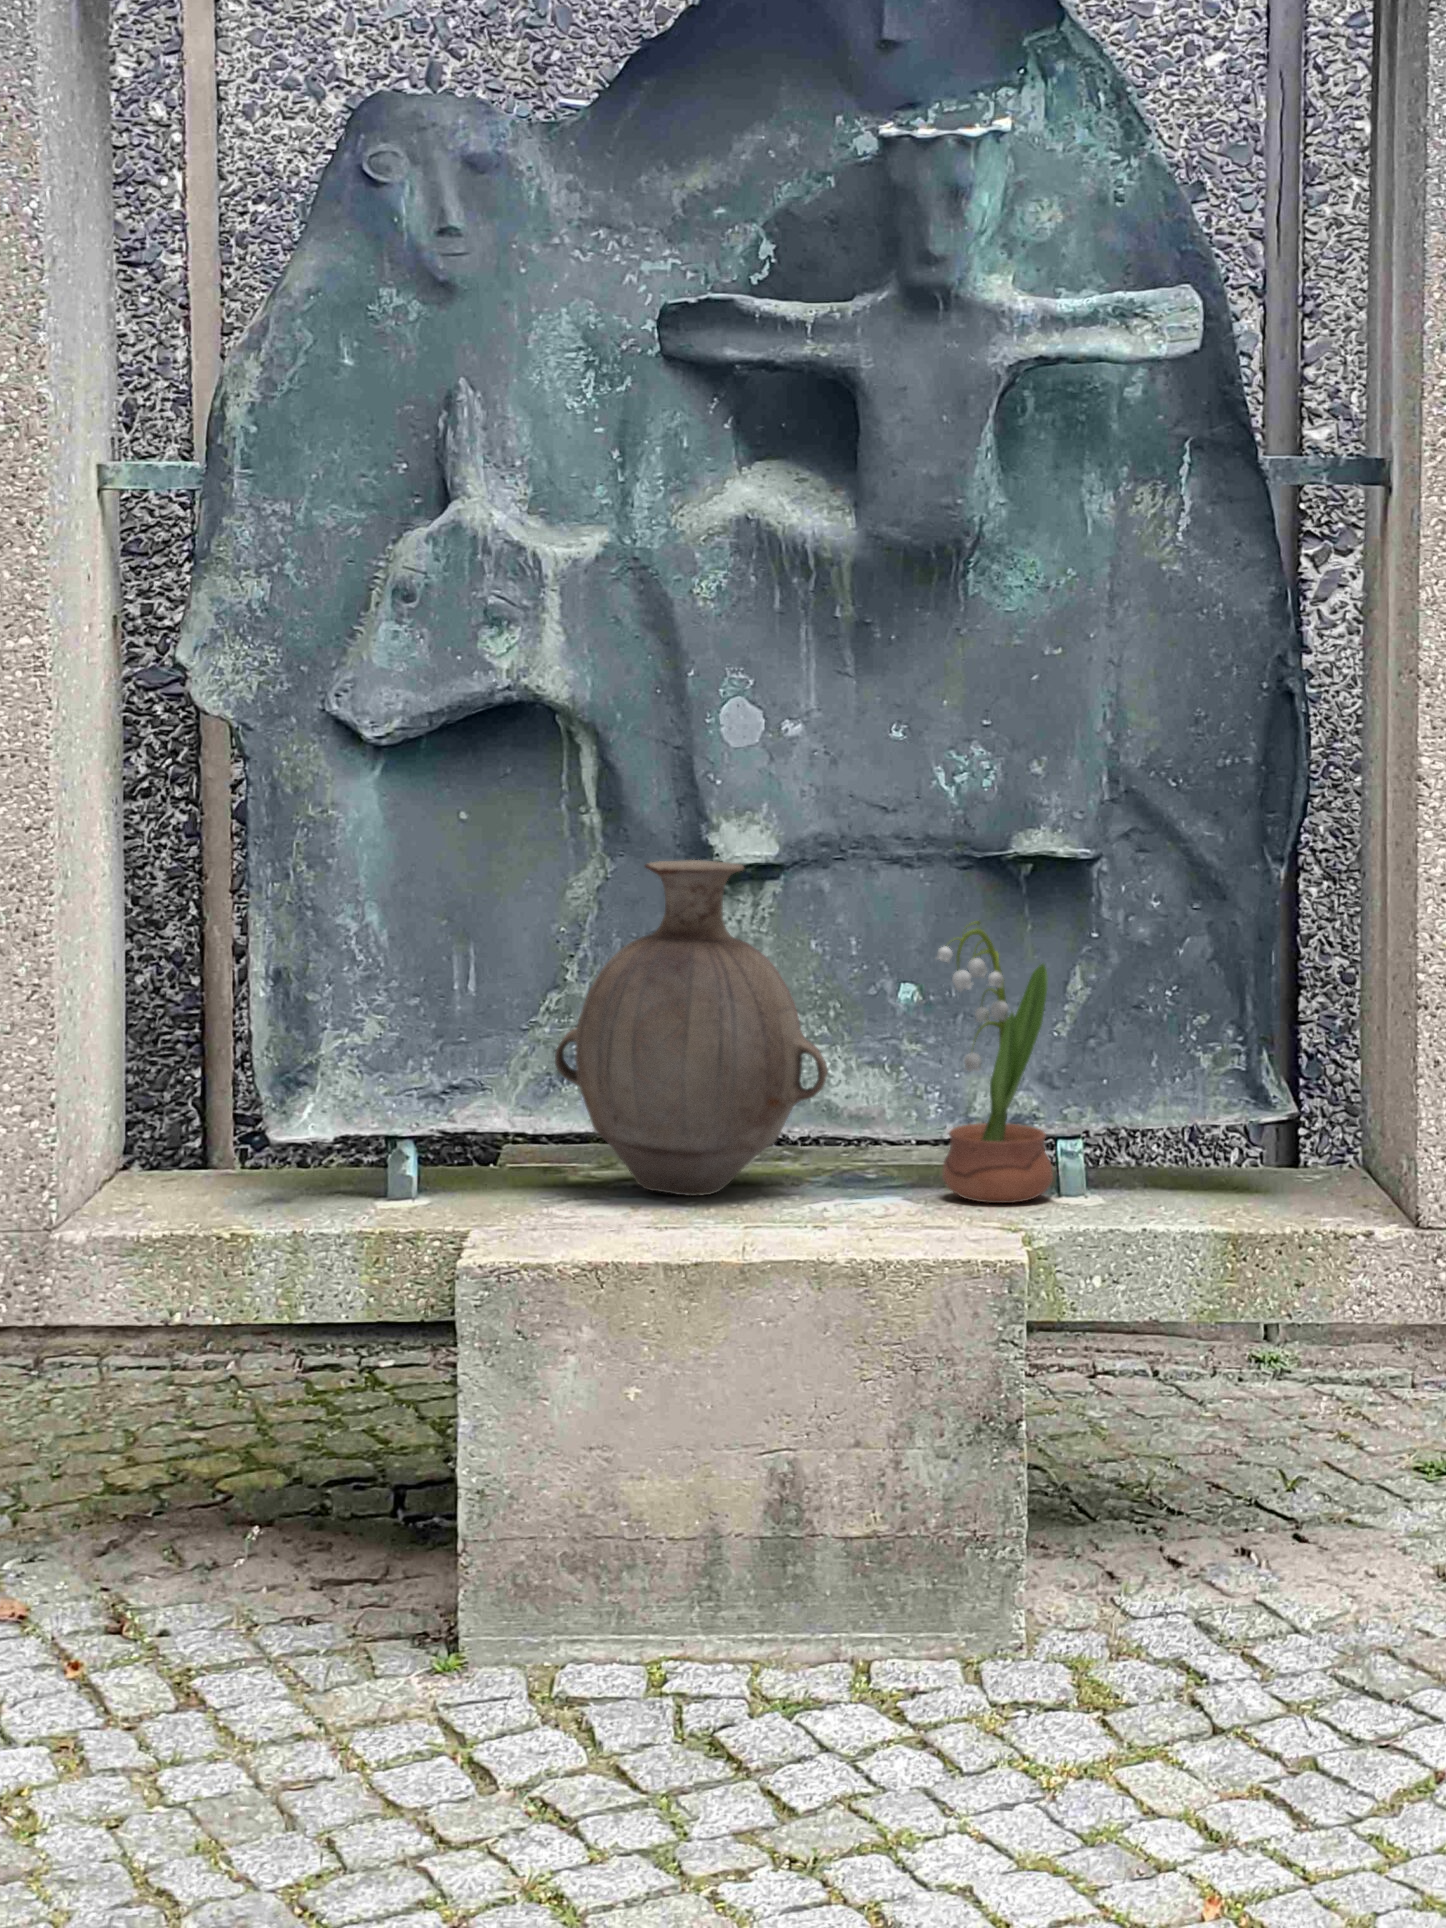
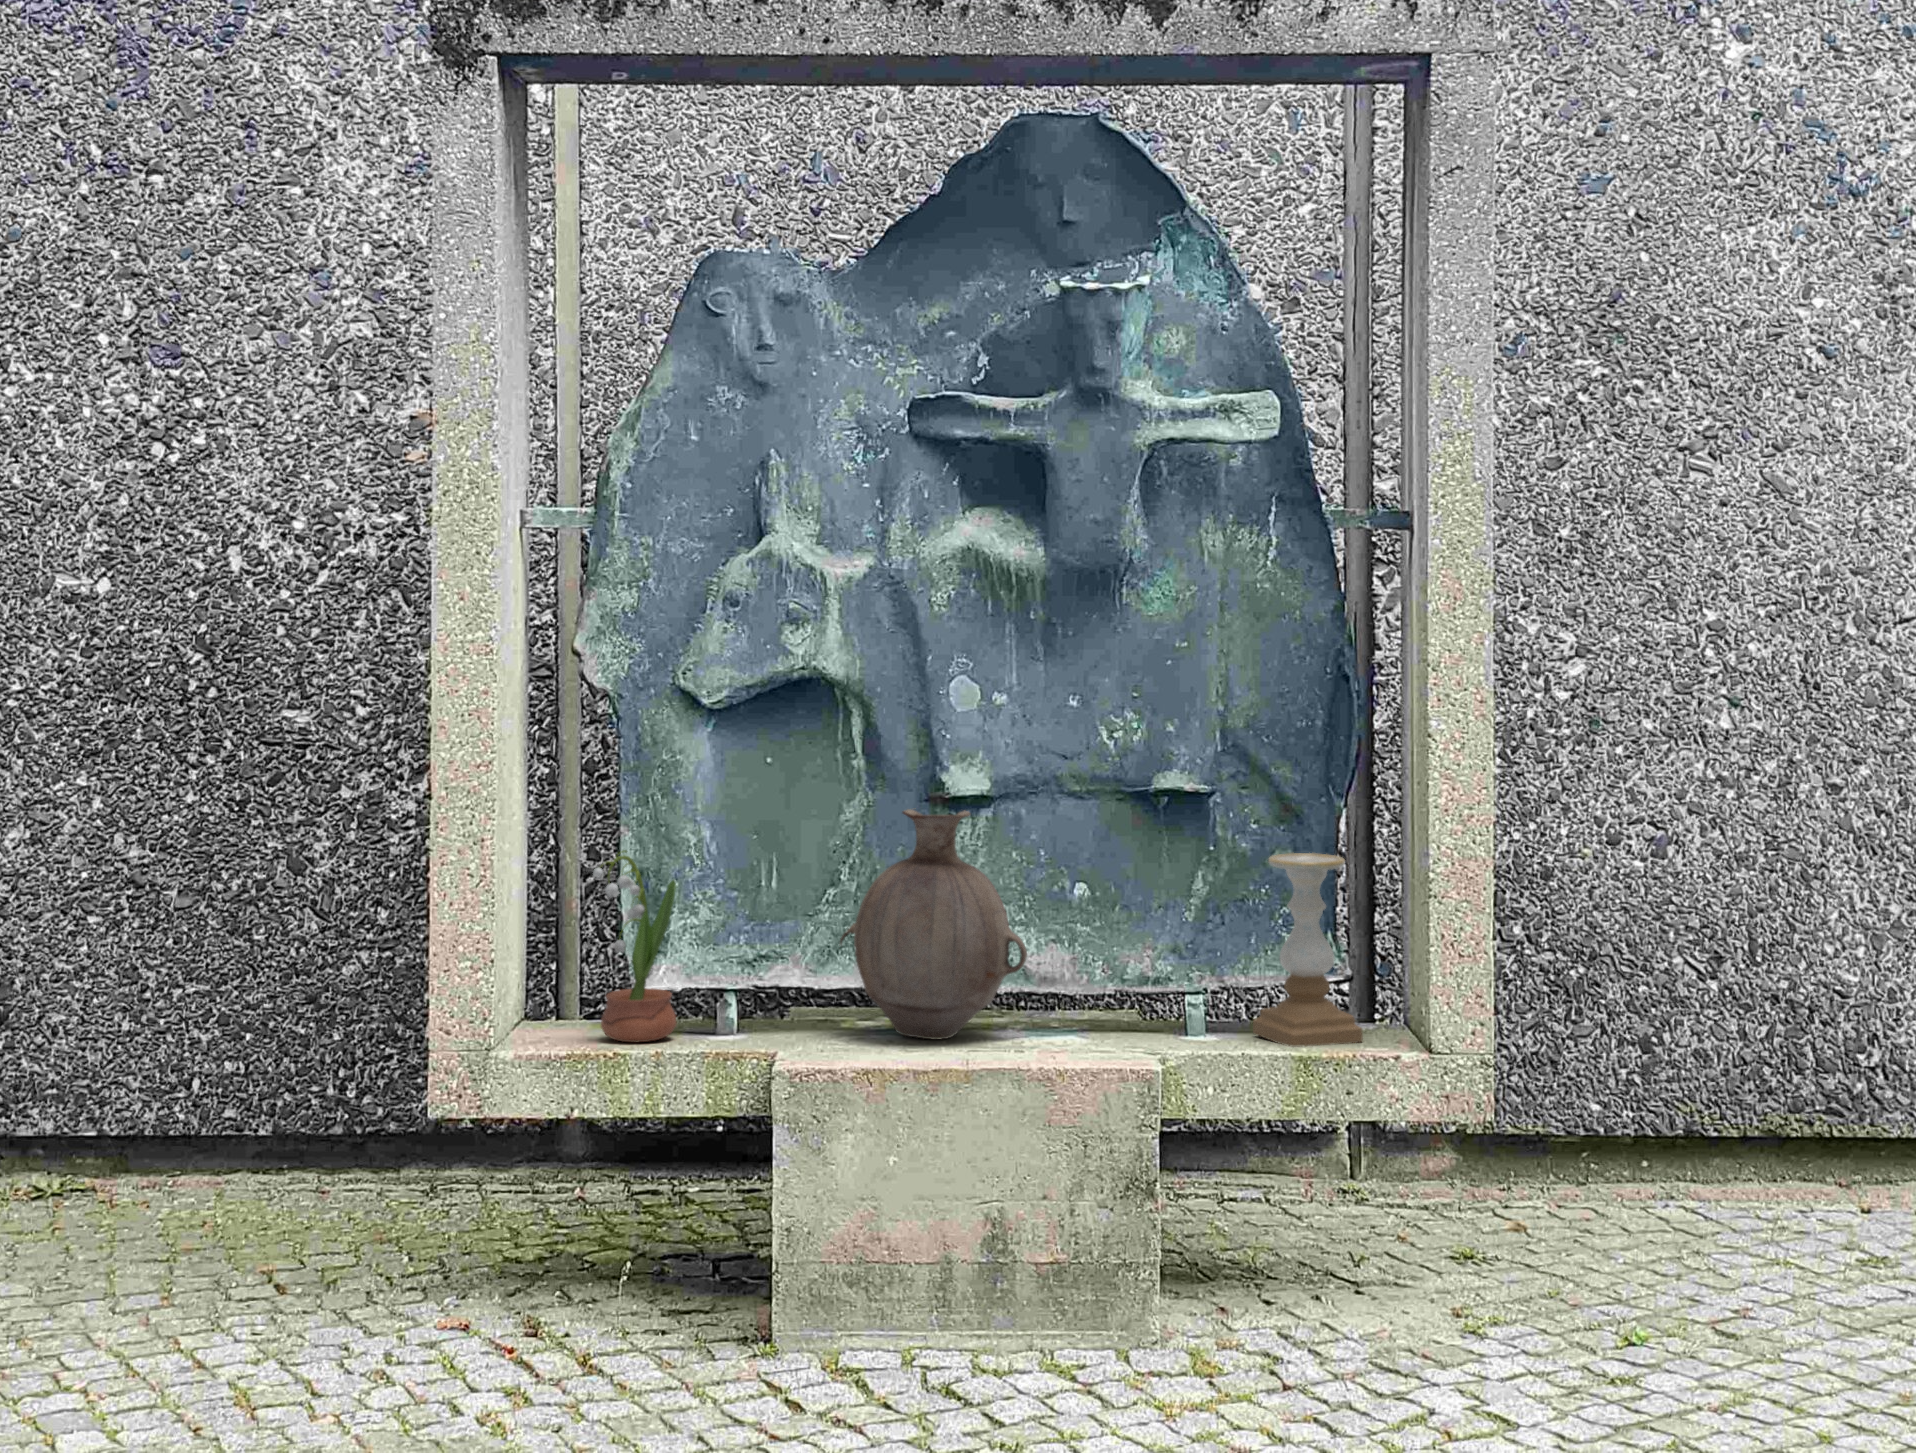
potted flower: present [937,921,1053,1203] -> present [593,850,676,1042]
candle holder: none [1158,925,1322,1211] -> present [1253,853,1363,1047]

